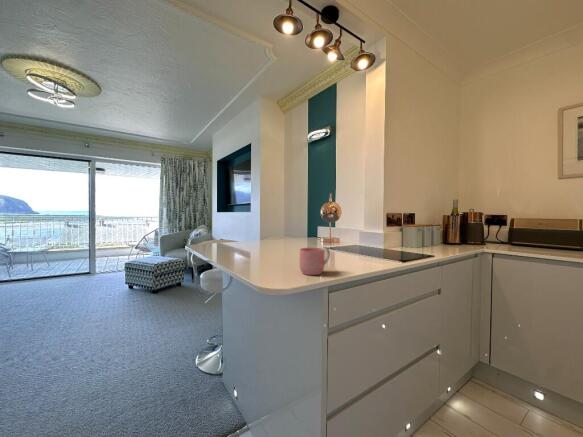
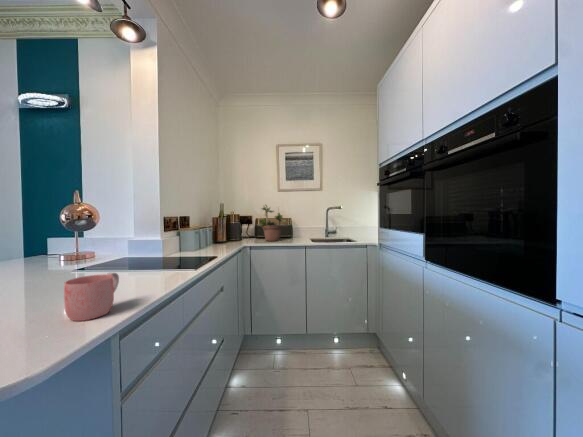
potted plant: none [509,195,569,252] -> present [258,205,286,241]

